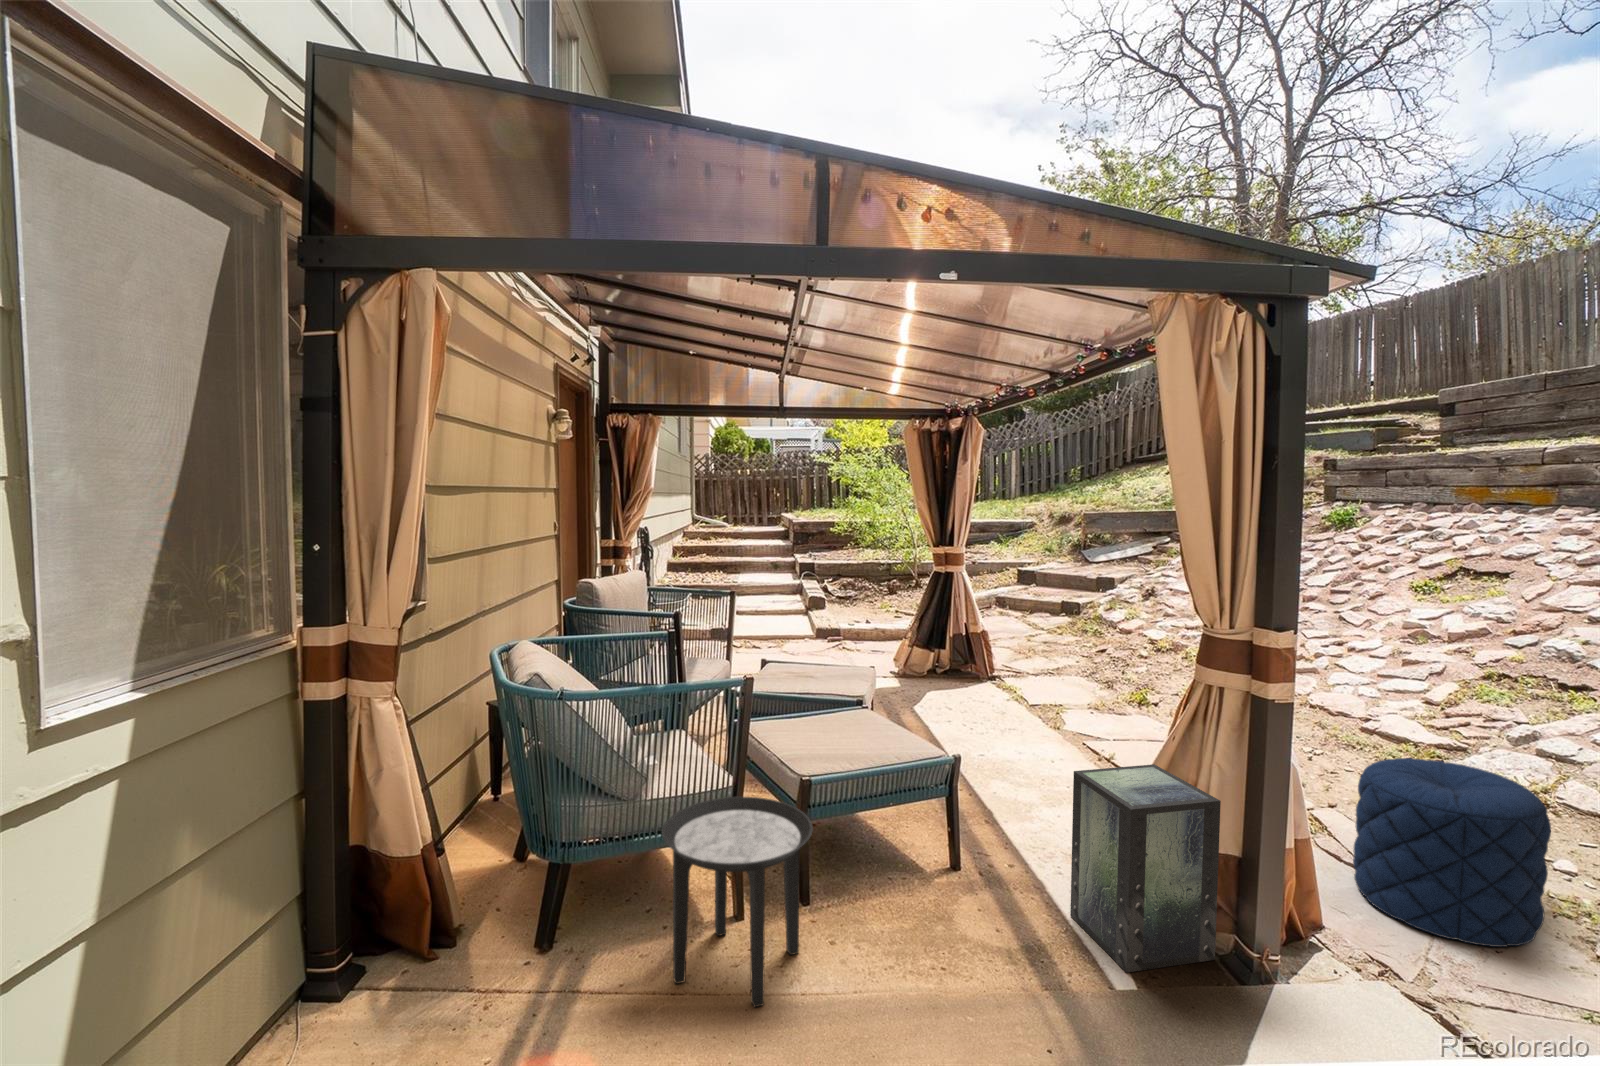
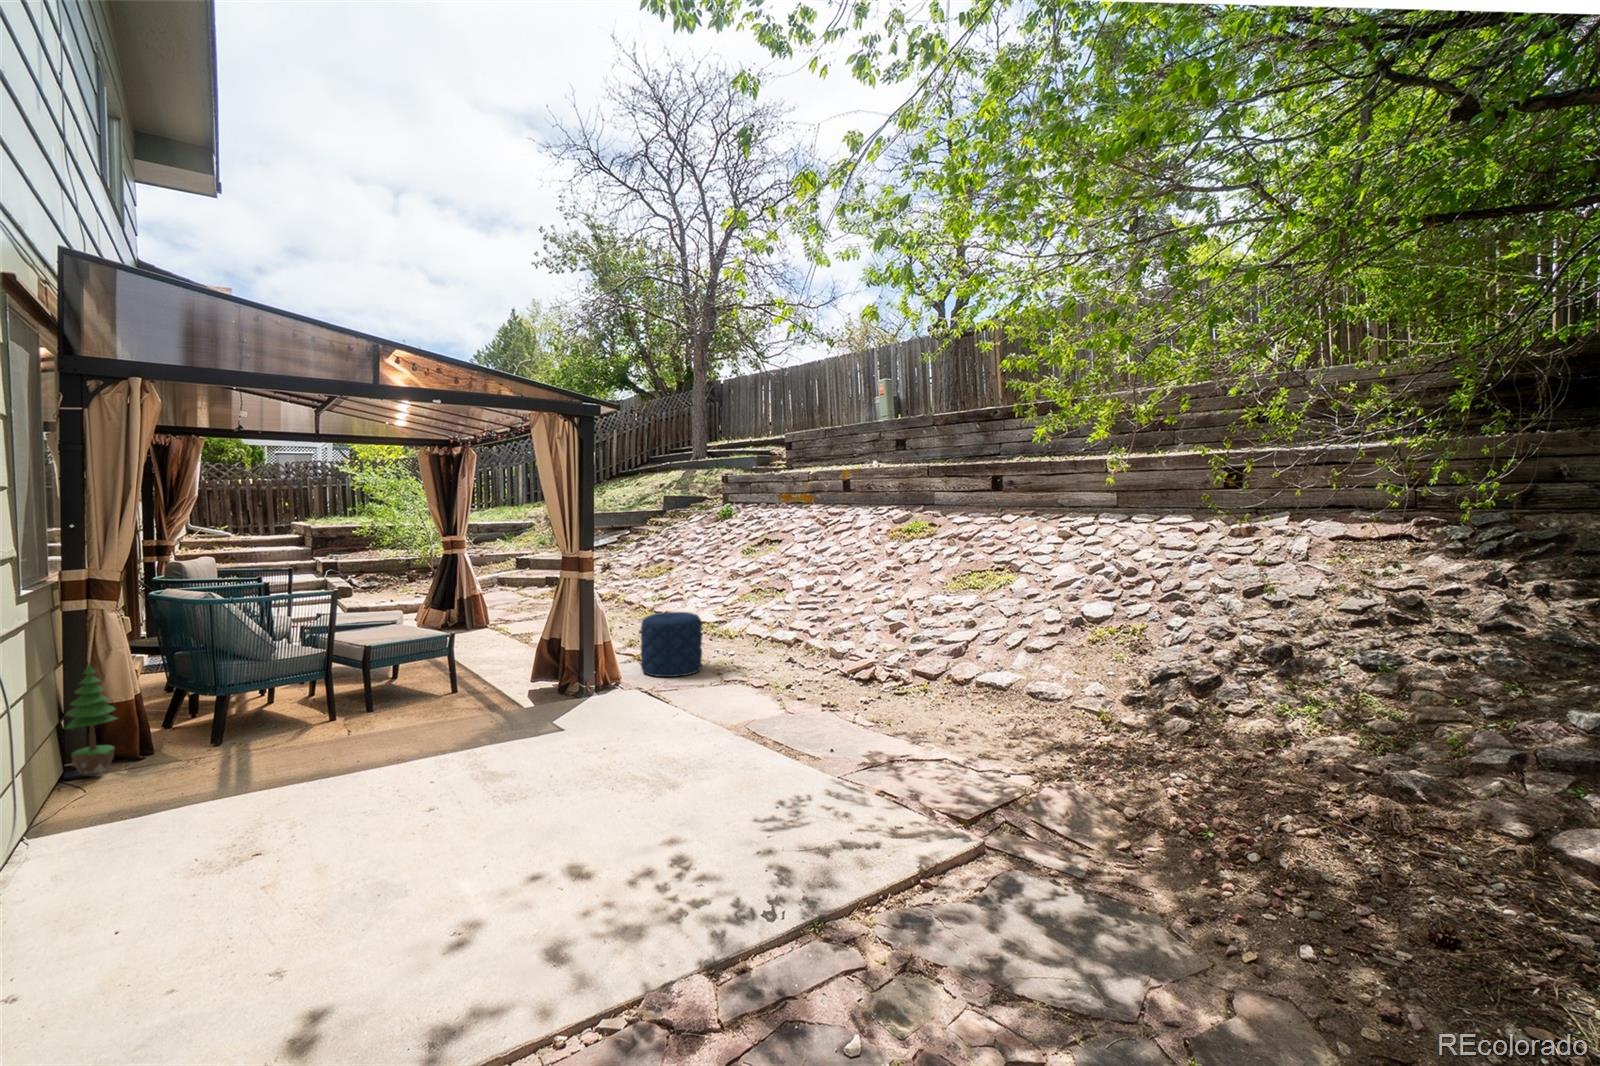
storage box: present [1070,764,1221,972] -> none [508,622,569,703]
side table: present [662,797,813,1007] -> none [287,654,373,740]
potted tree: none [300,802,389,1011] -> present [65,664,117,777]

